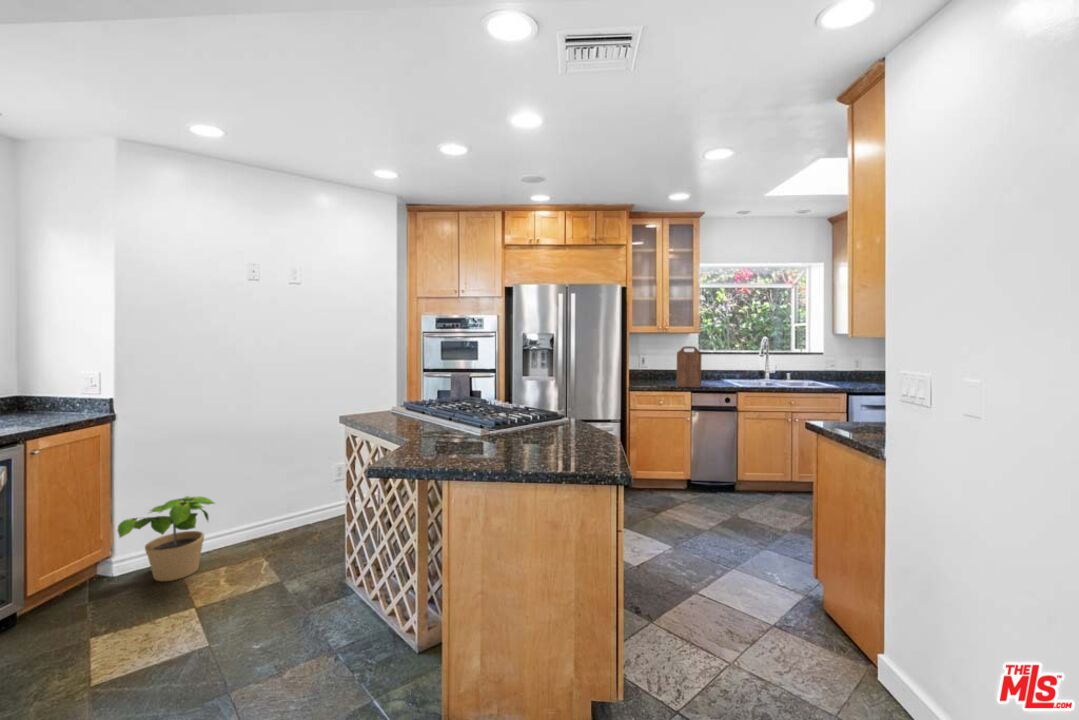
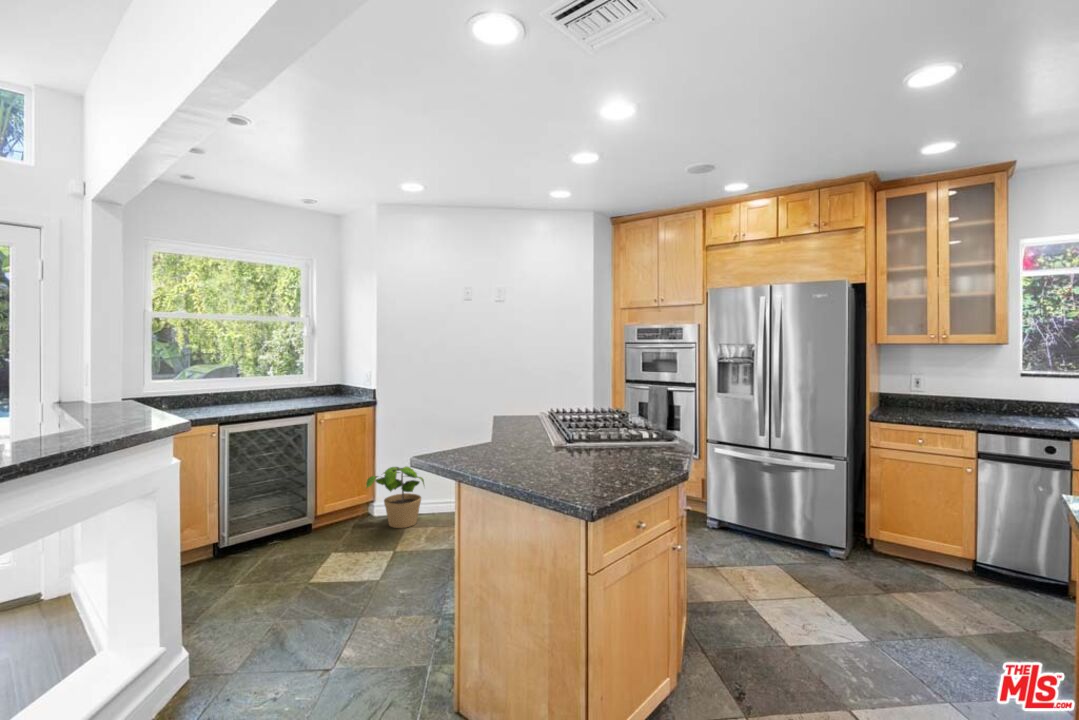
cutting board: present [676,346,701,387] -> none [950,363,997,425]

